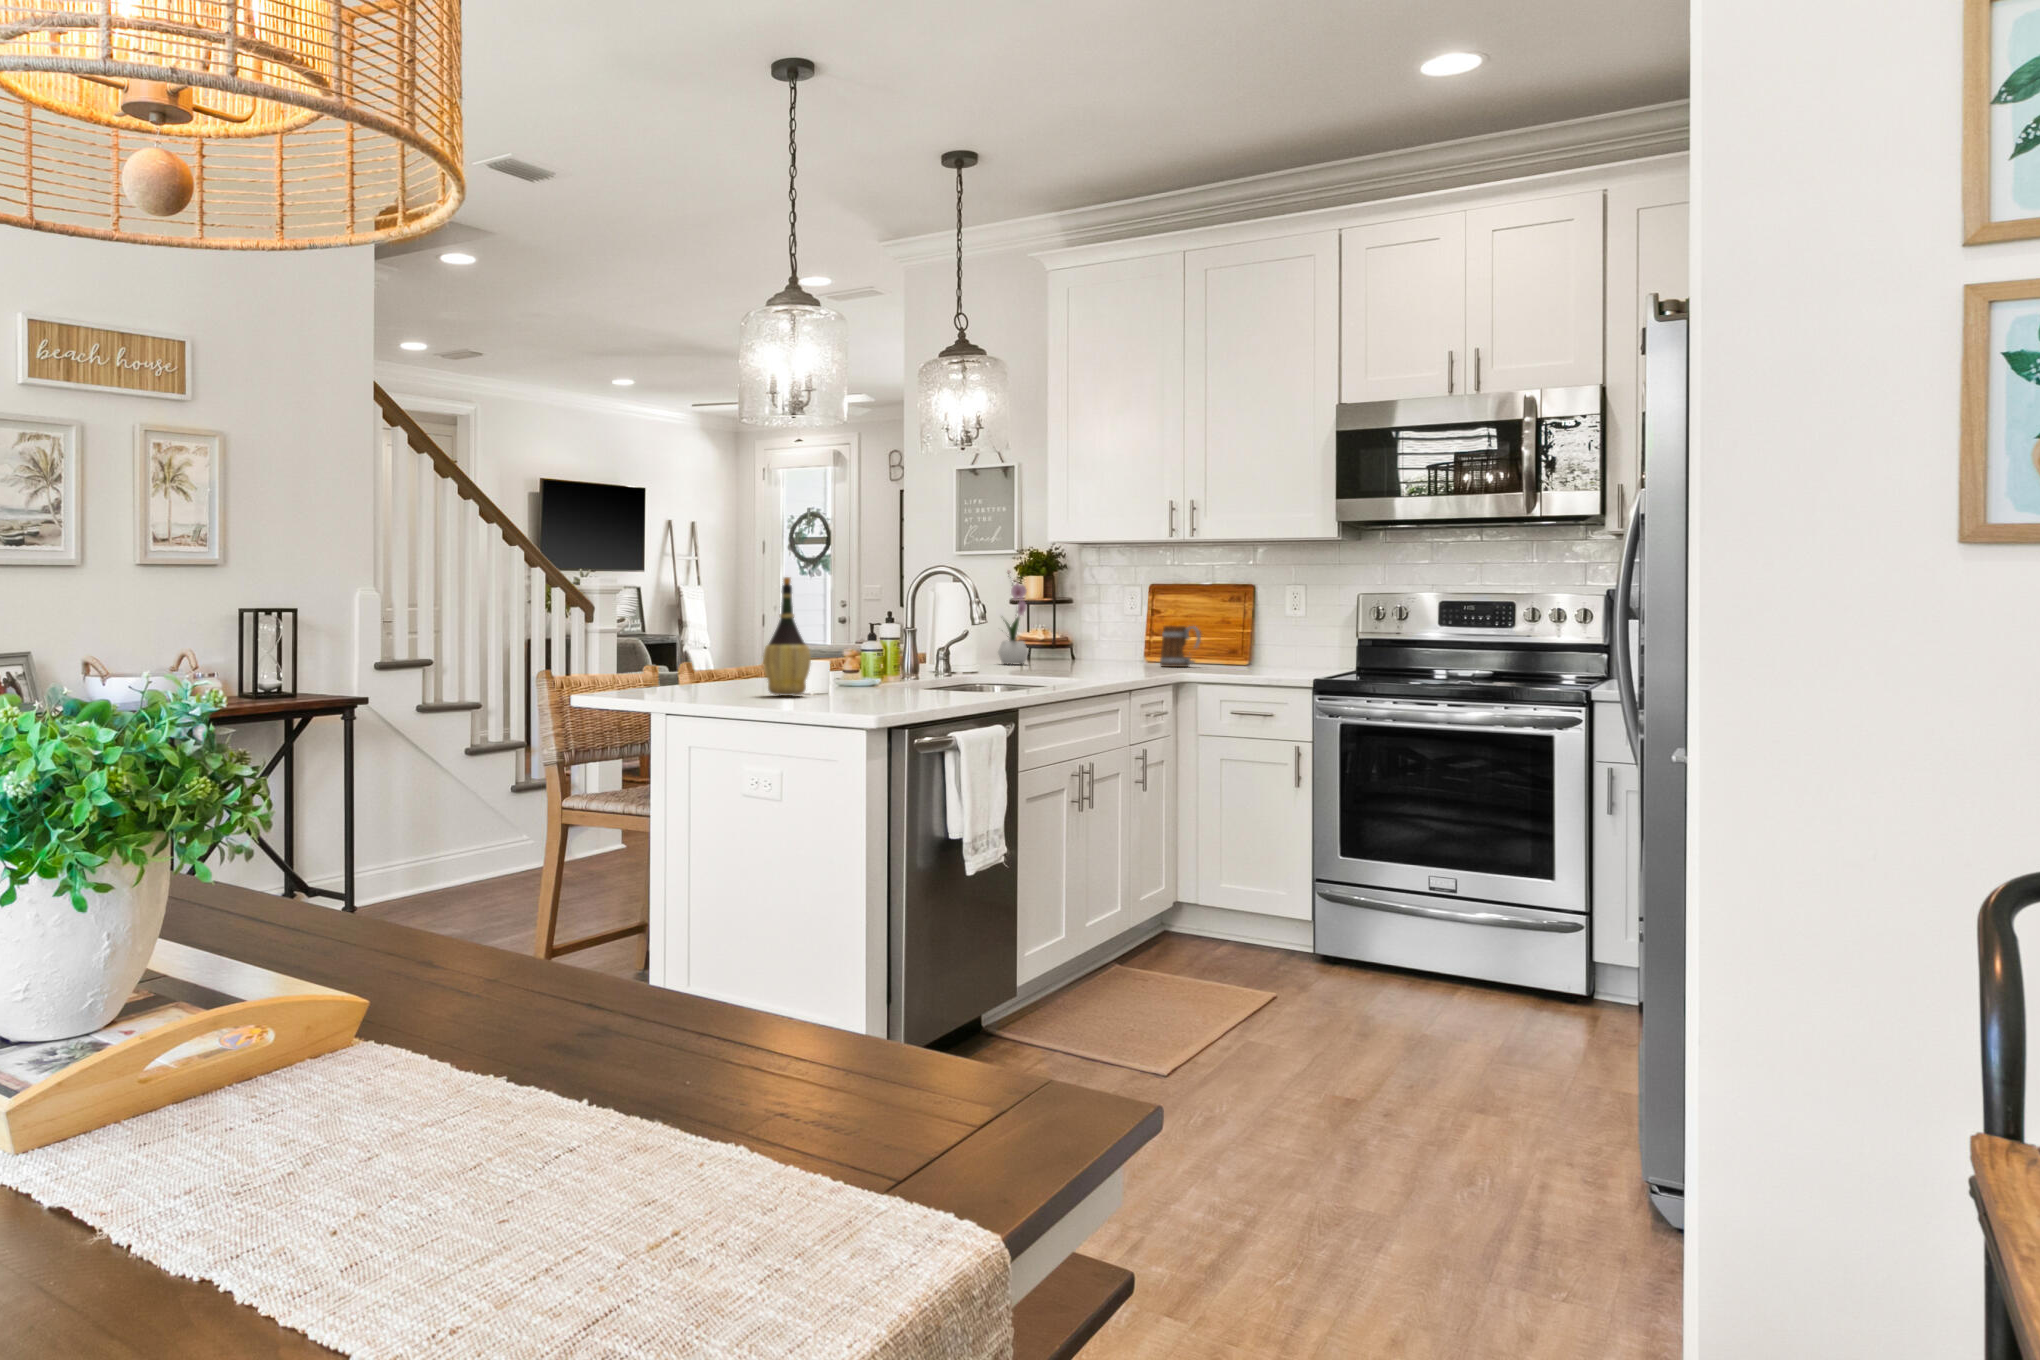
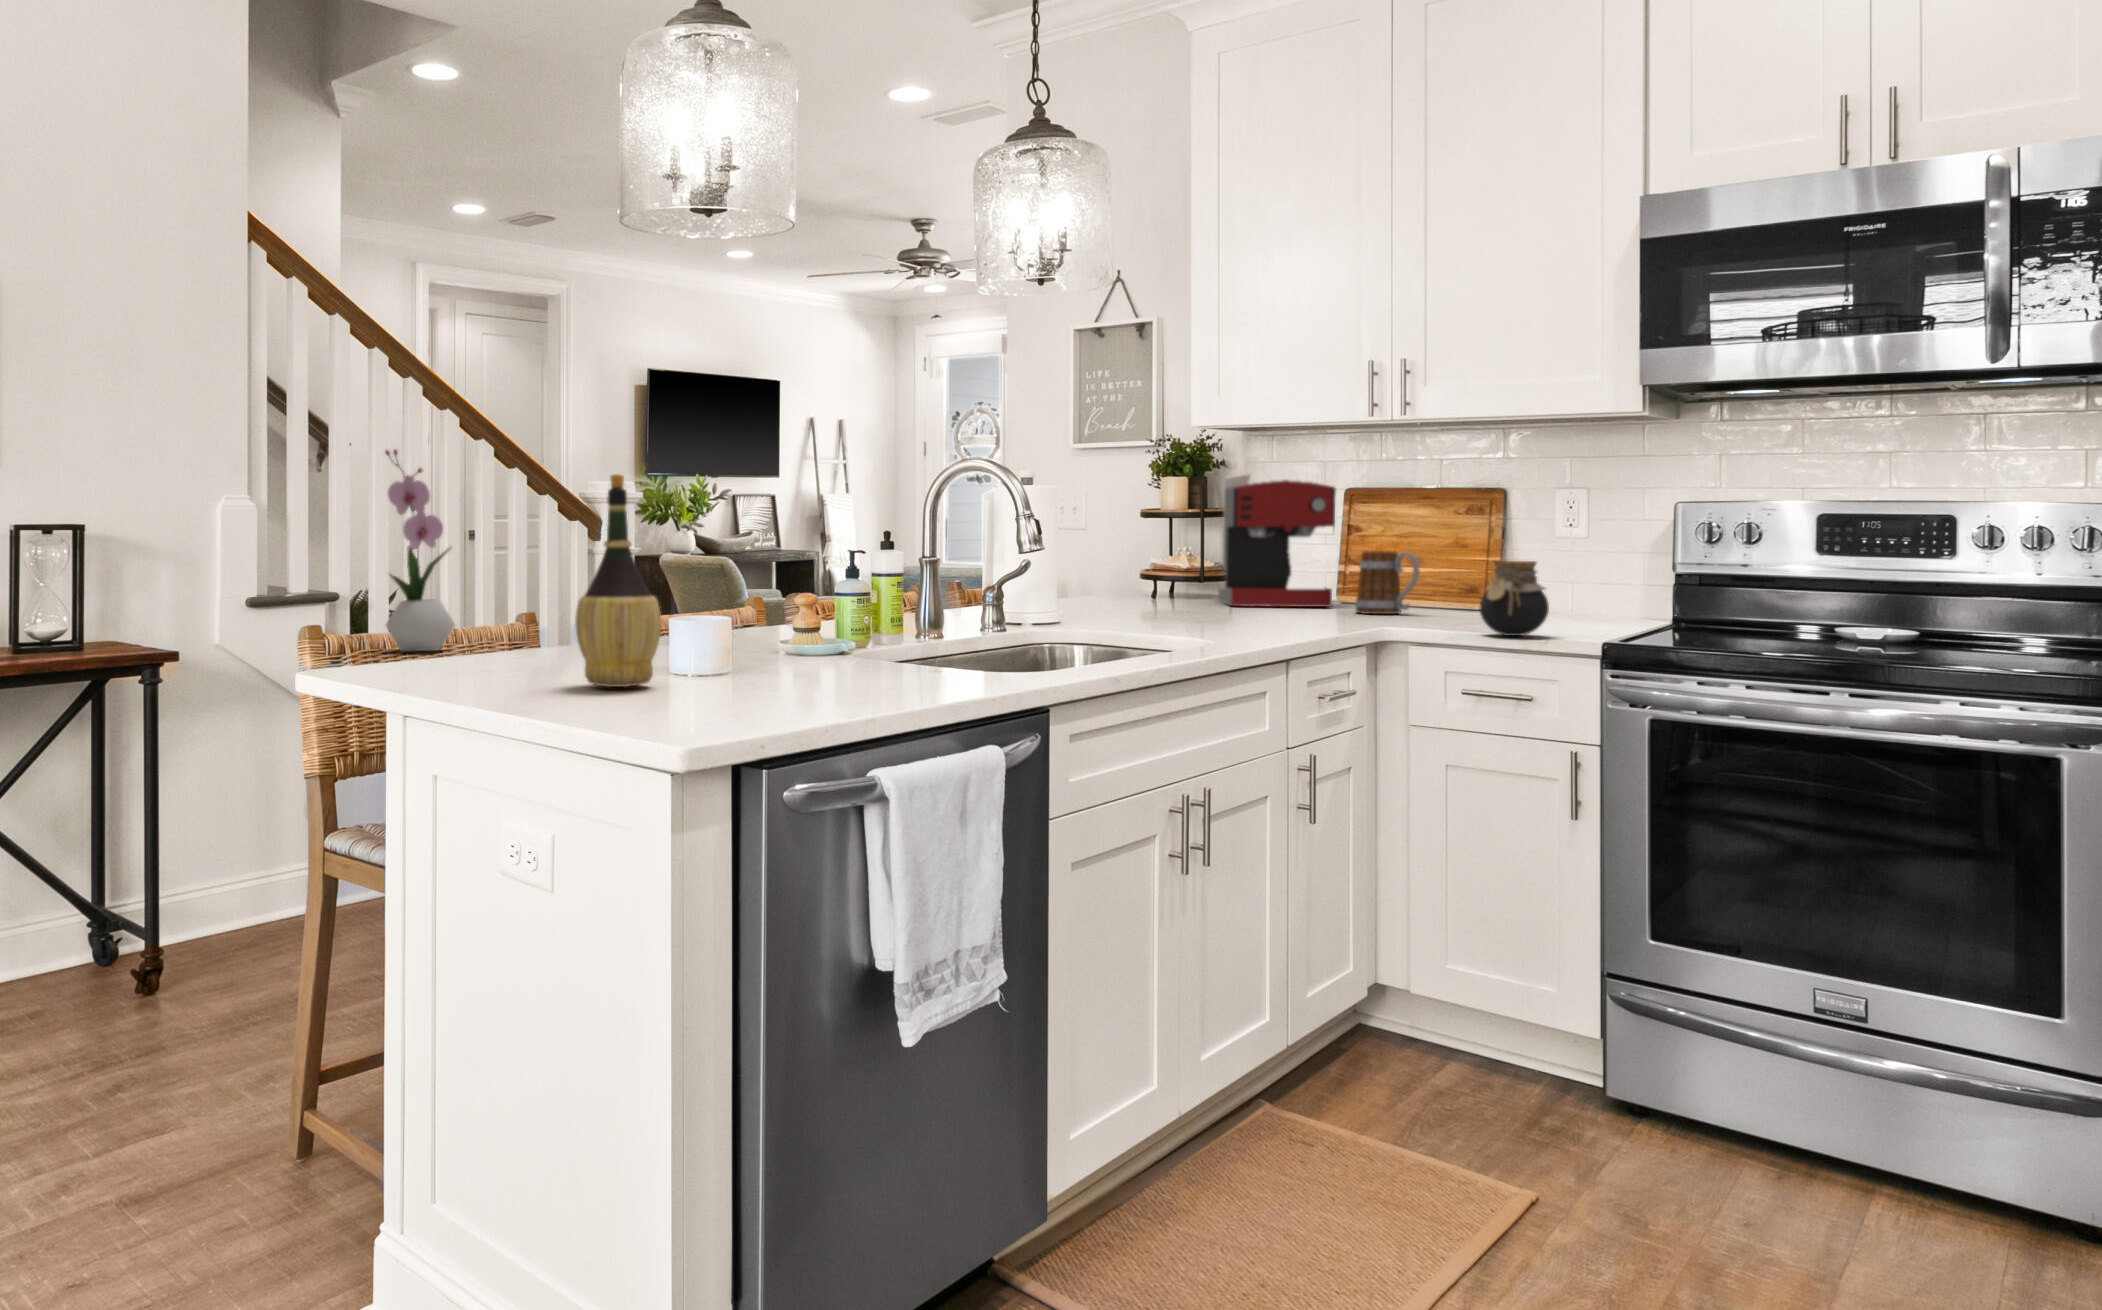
flower arrangement: present [998,571,1028,664] -> present [385,450,455,651]
coffee maker: none [1065,572,1144,664] -> present [1219,475,1336,607]
jar: none [1241,630,1282,676] -> present [1479,561,1549,636]

